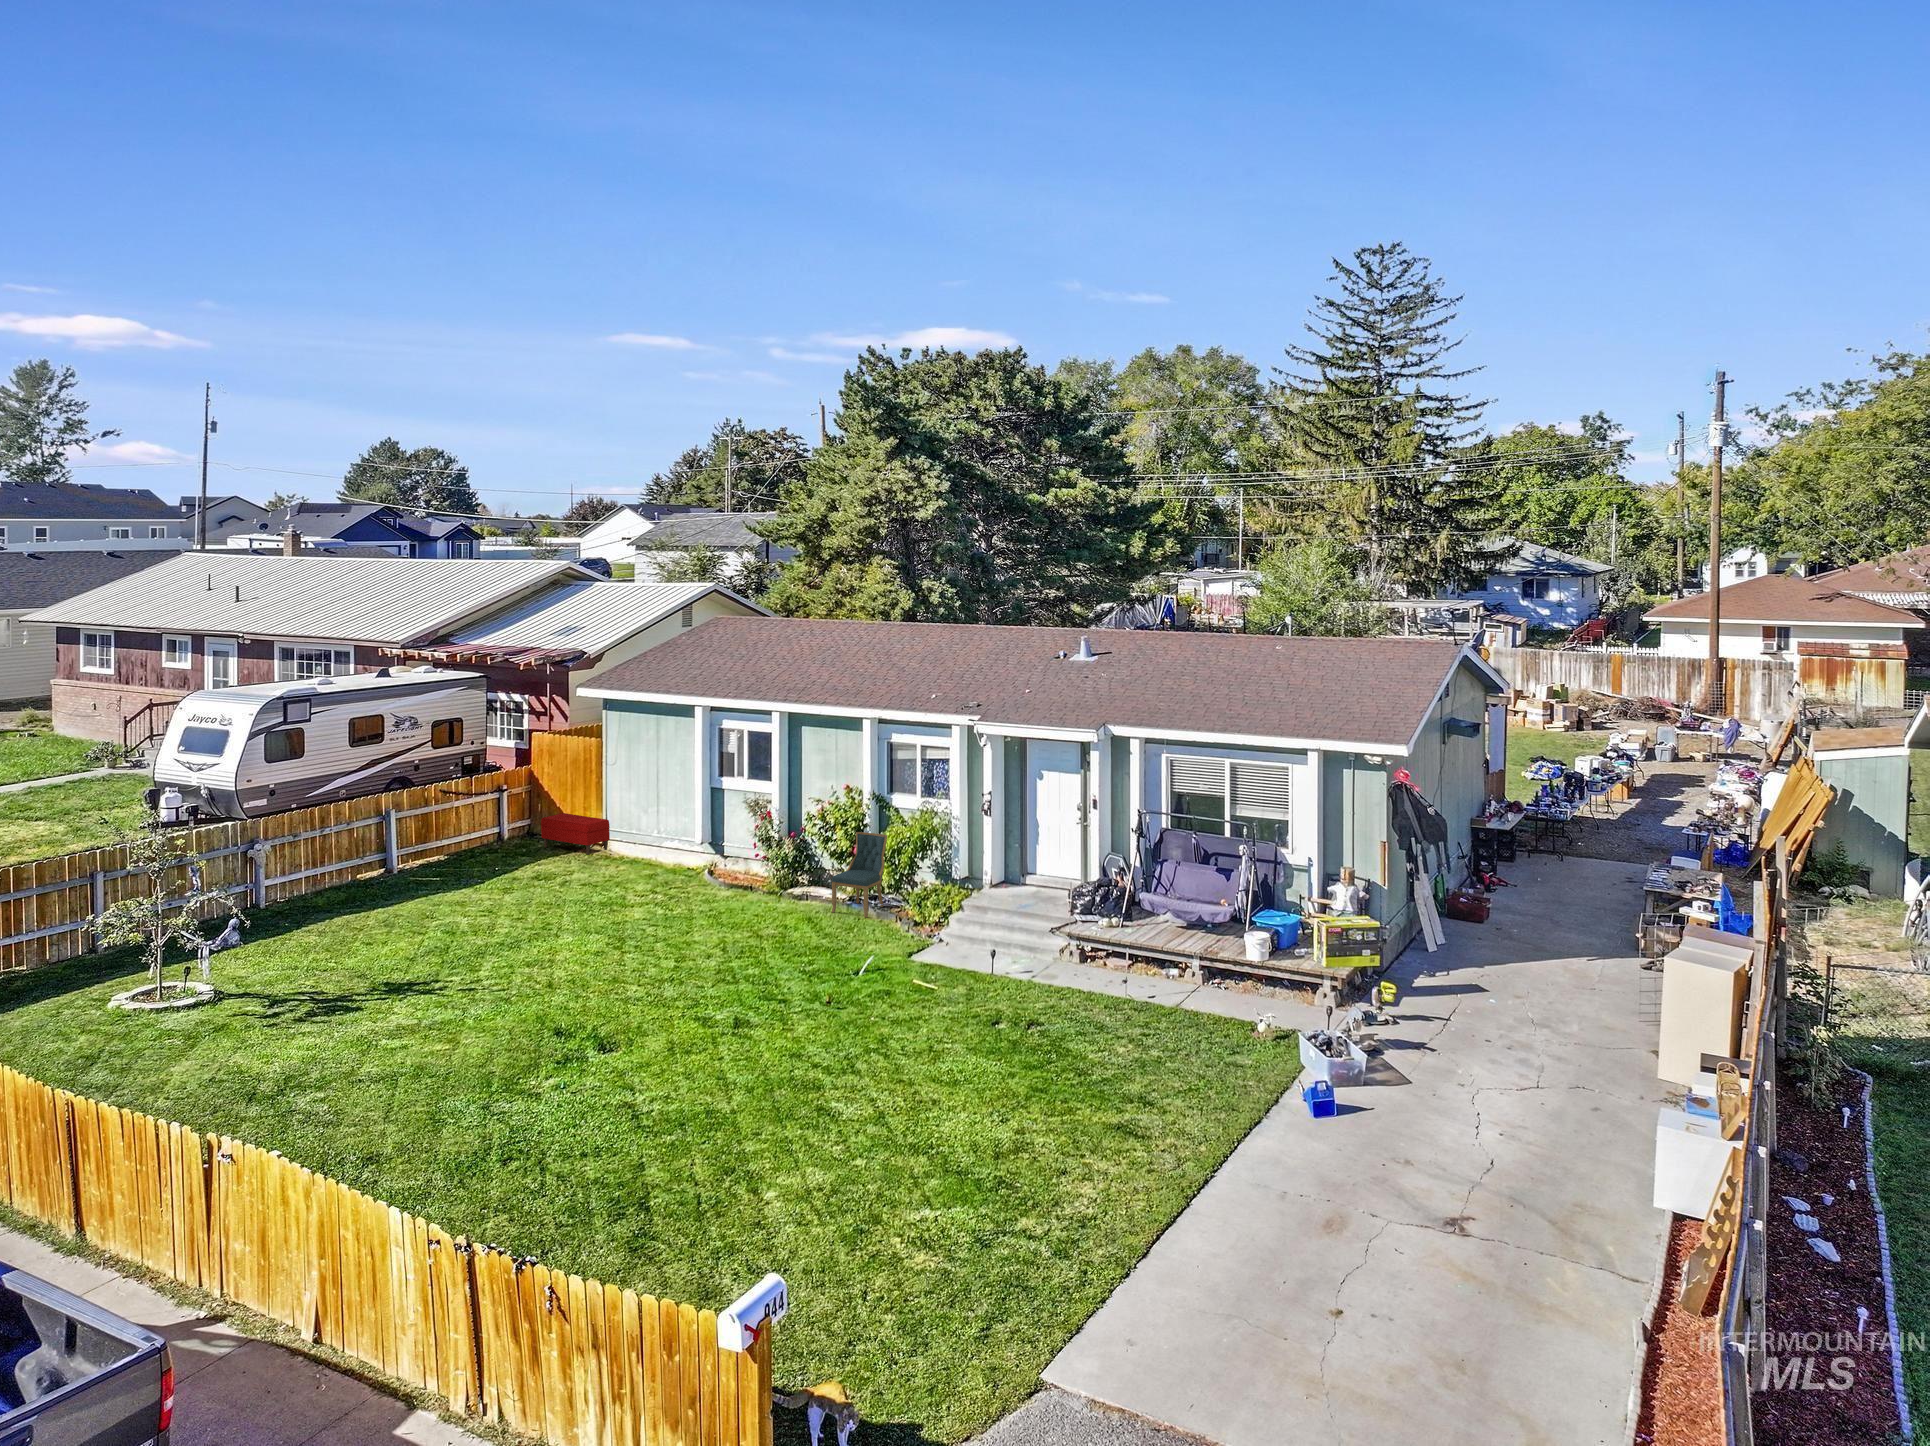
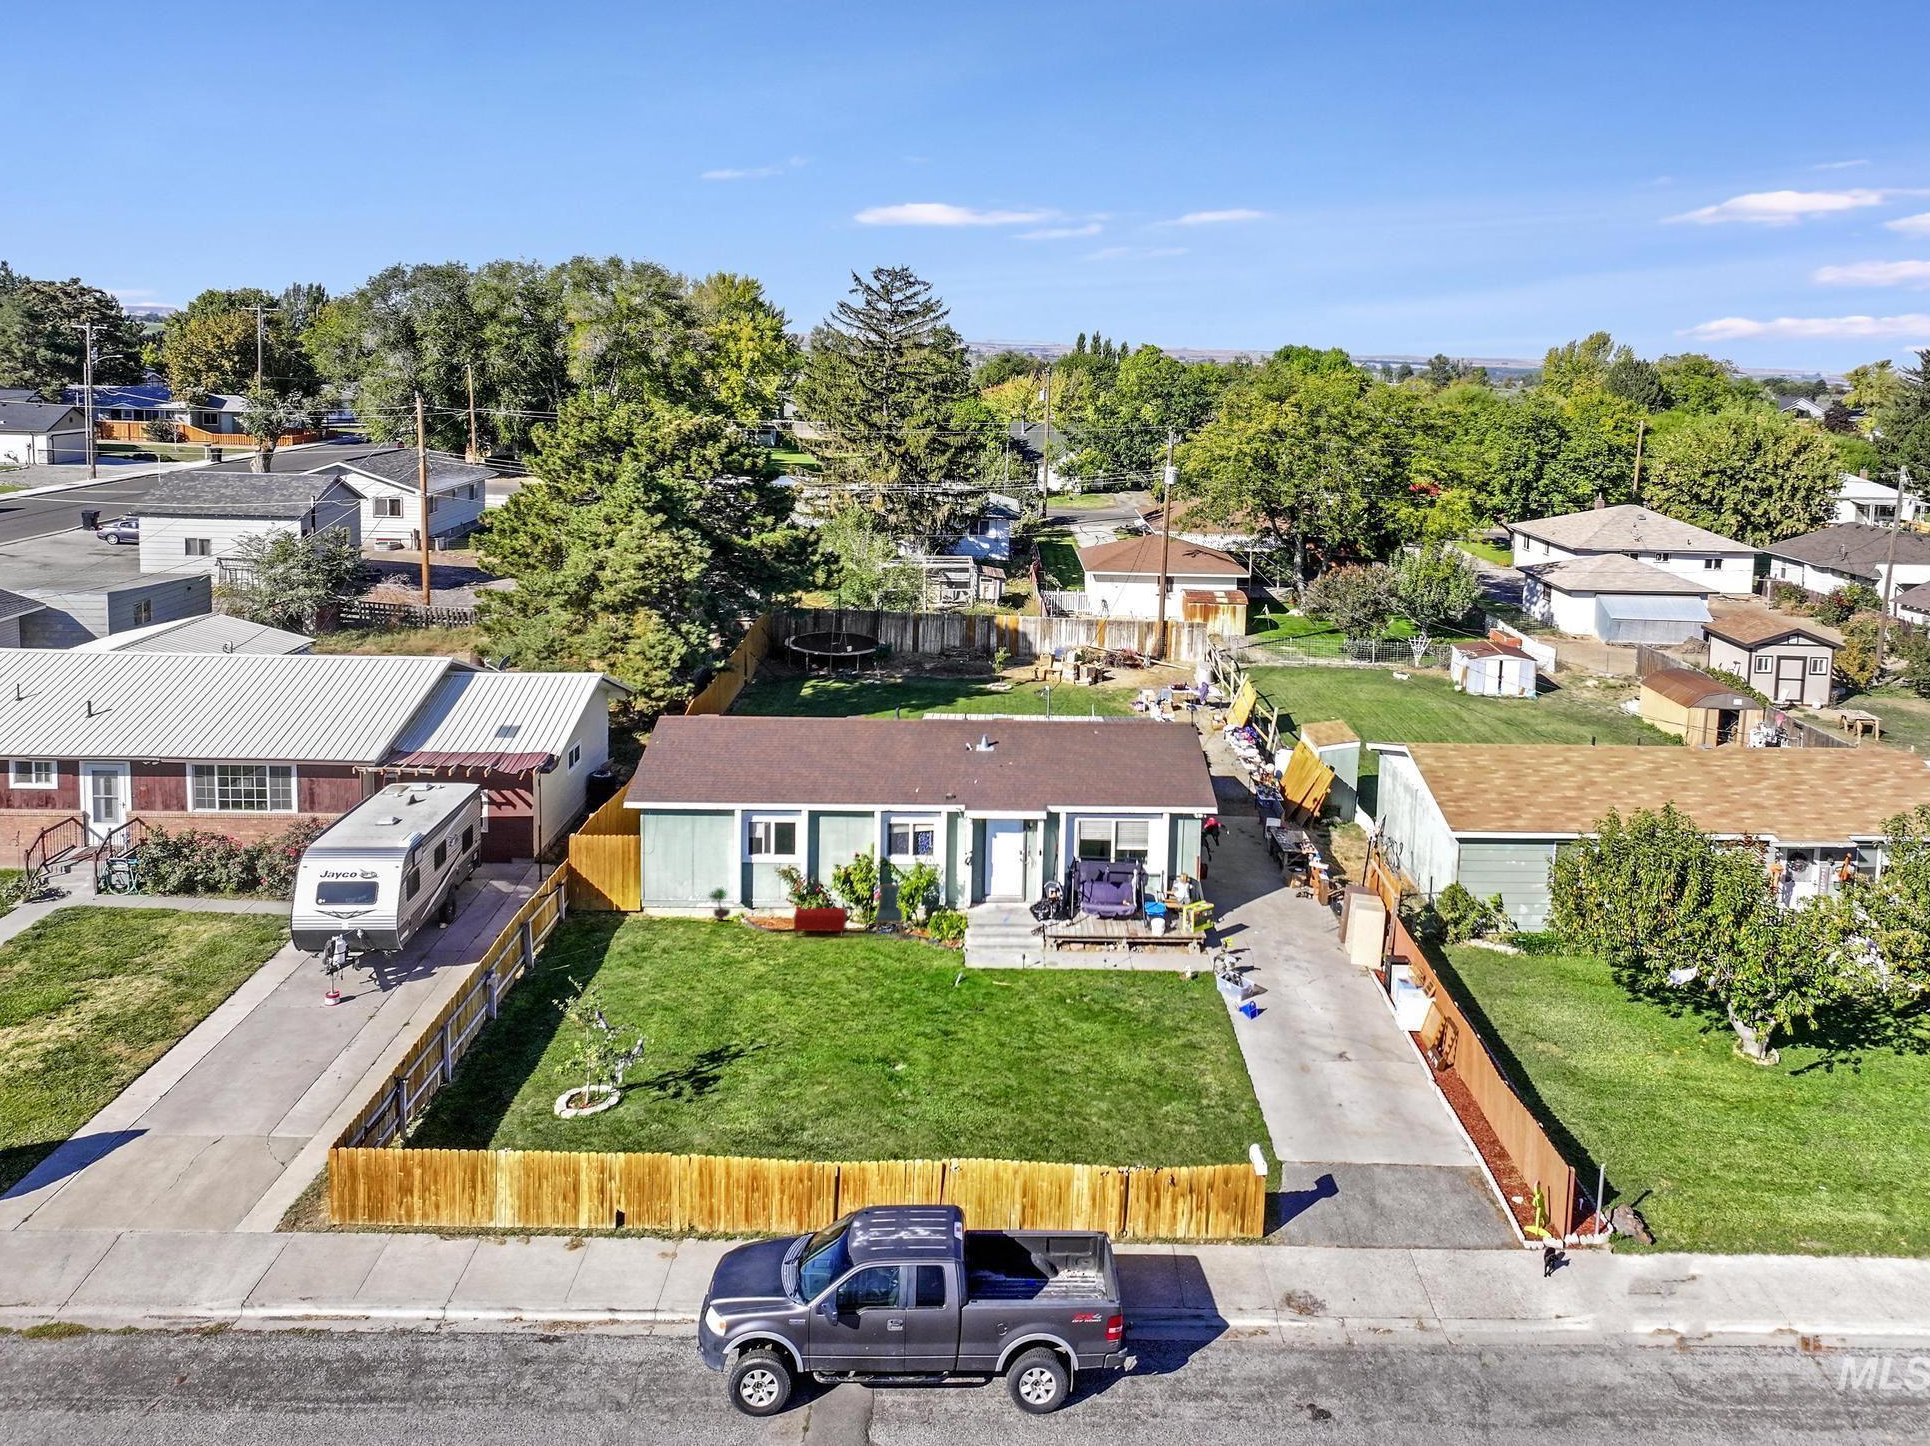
bench: present [541,813,610,855] -> present [794,908,846,937]
potted tree: none [655,813,691,866] -> present [709,887,730,920]

